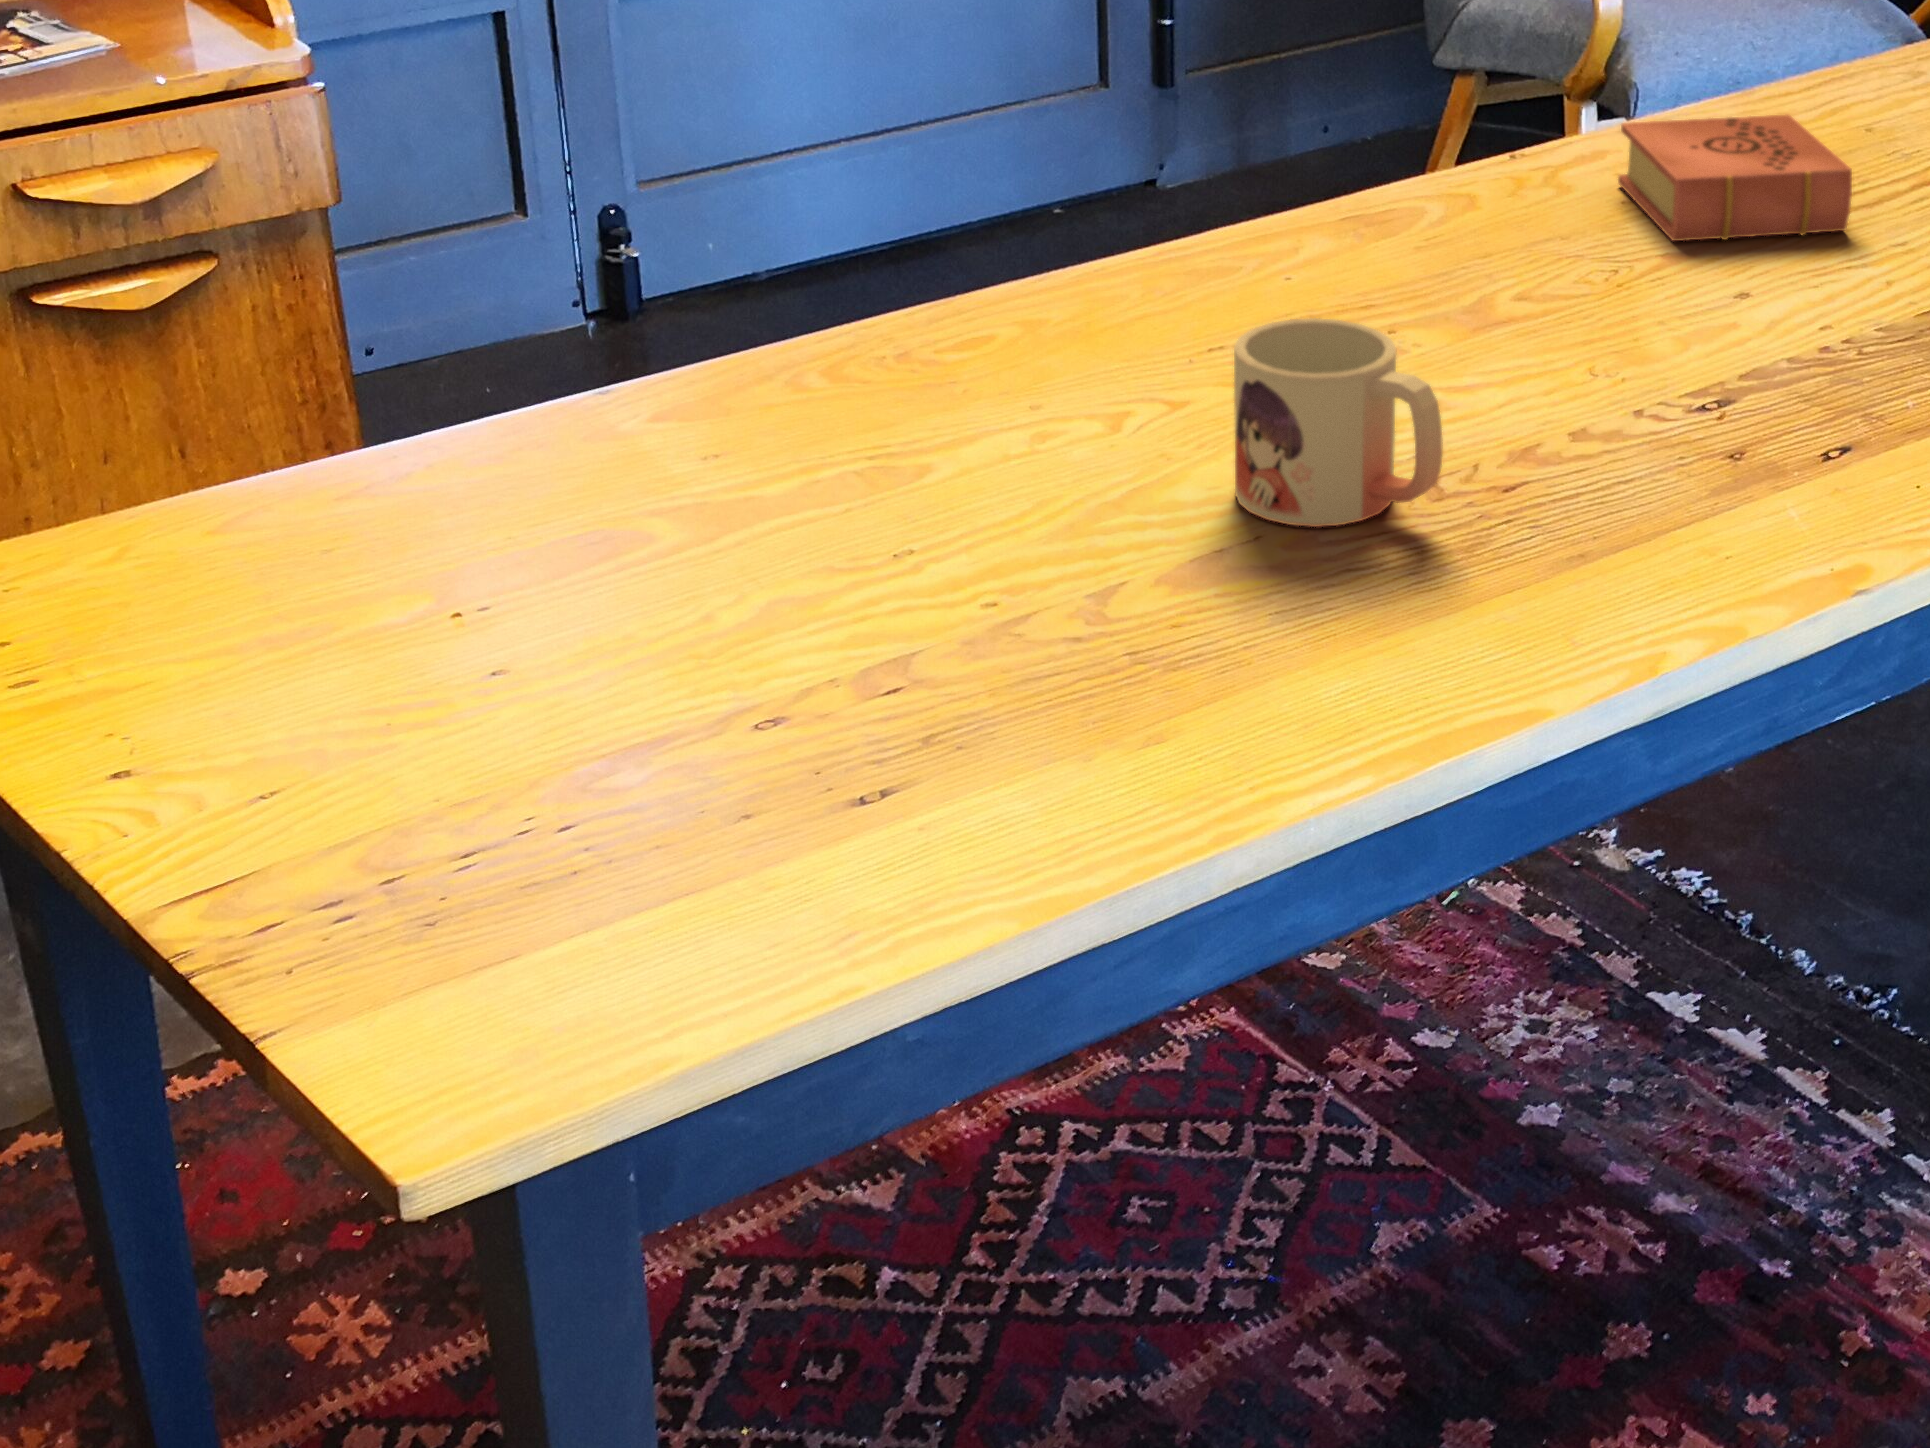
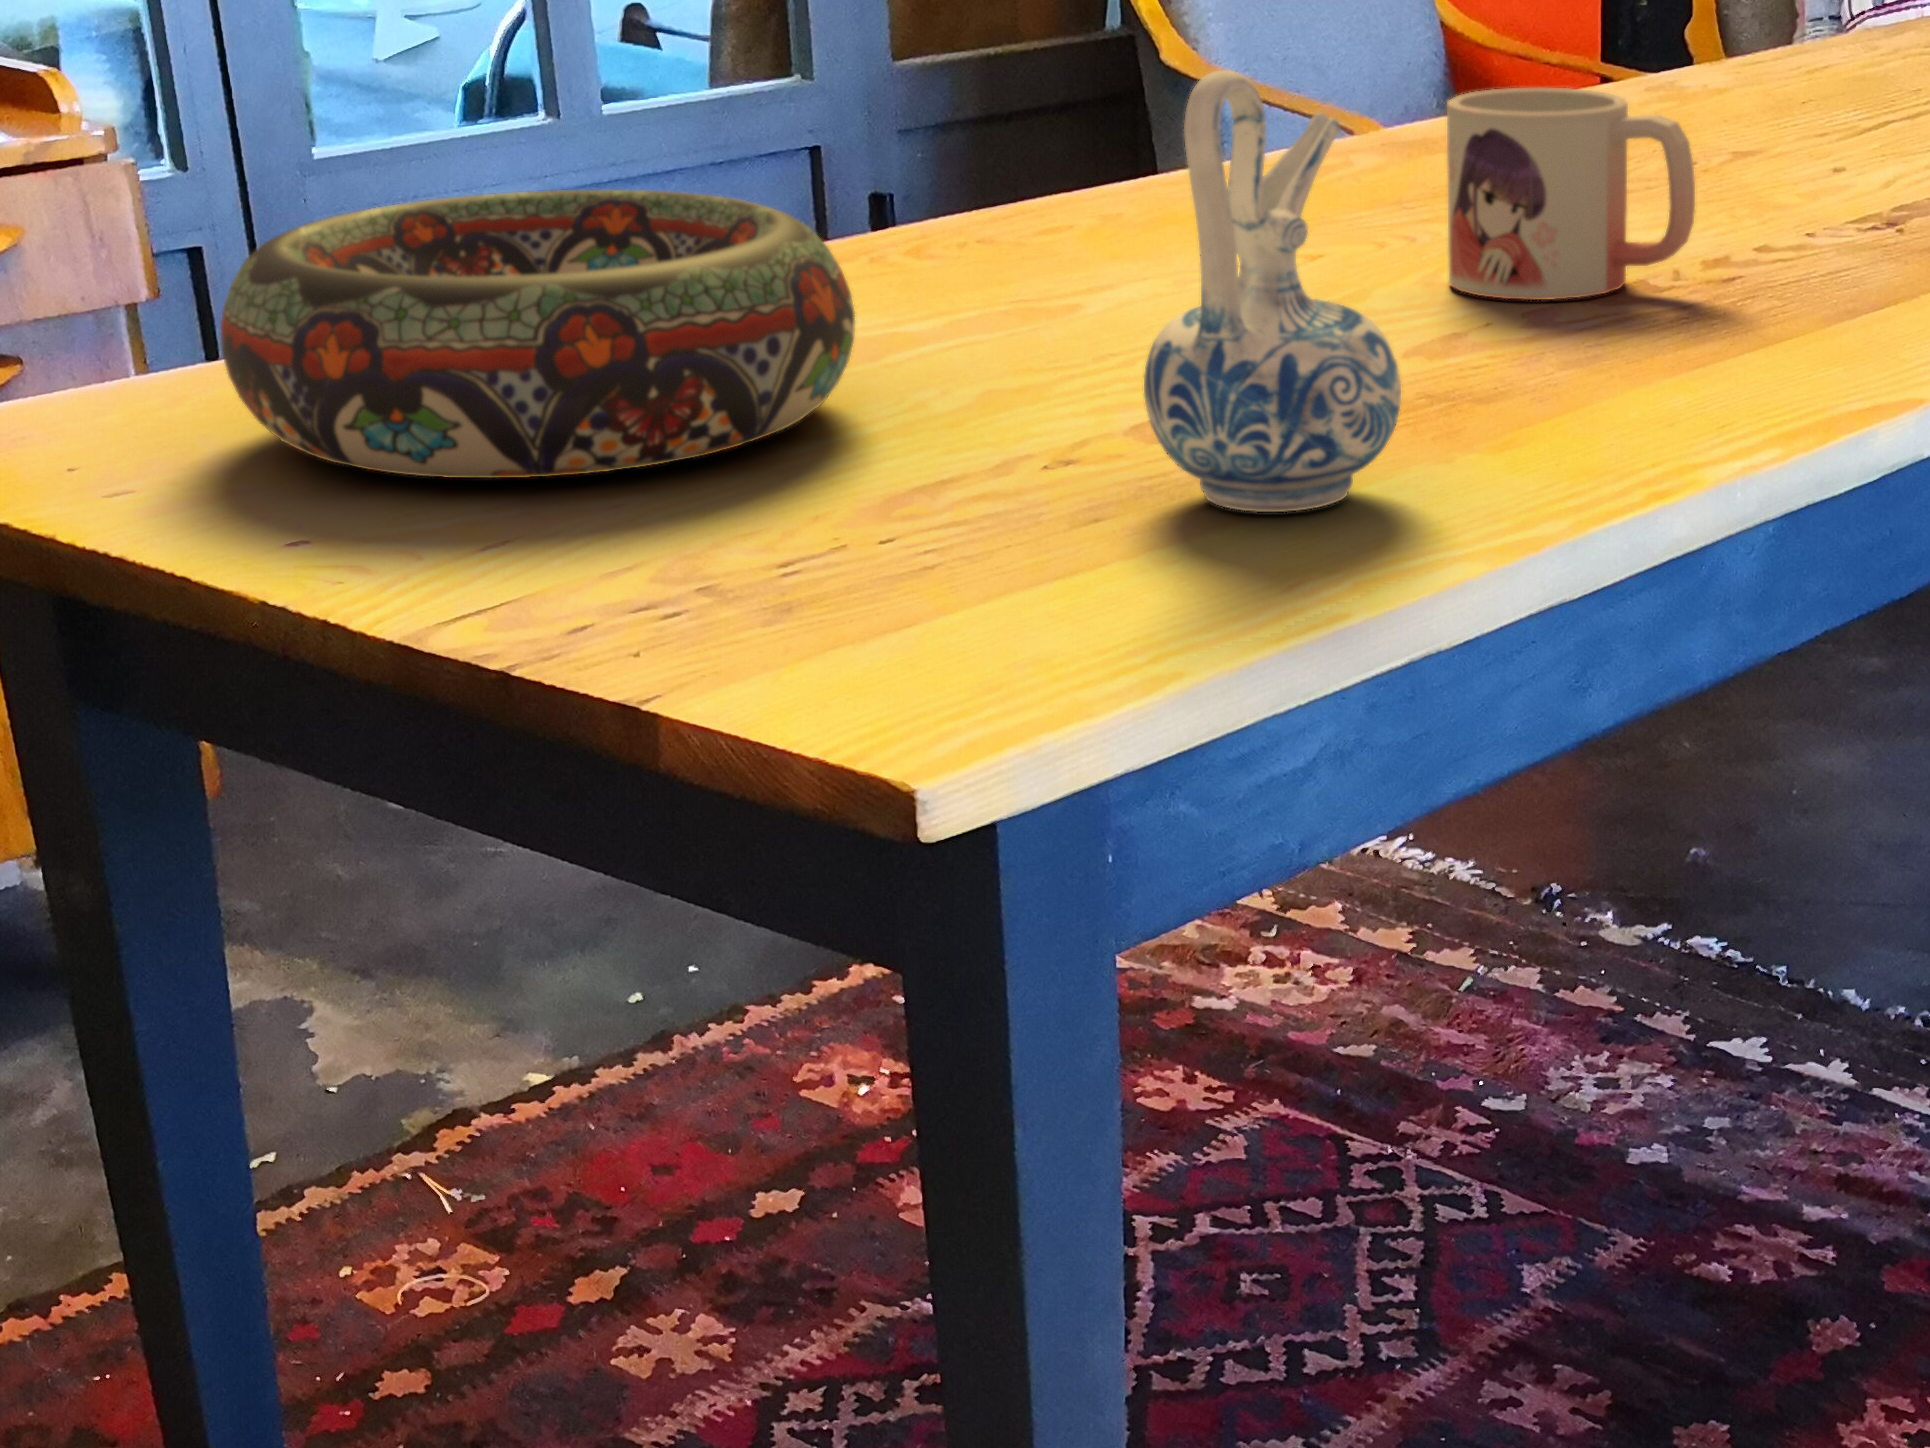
book: present [1618,115,1852,241] -> none [1649,31,1916,136]
decorative bowl: none [96,420,624,733] -> present [221,190,855,478]
ceramic pitcher: none [760,528,978,859] -> present [1144,70,1401,512]

